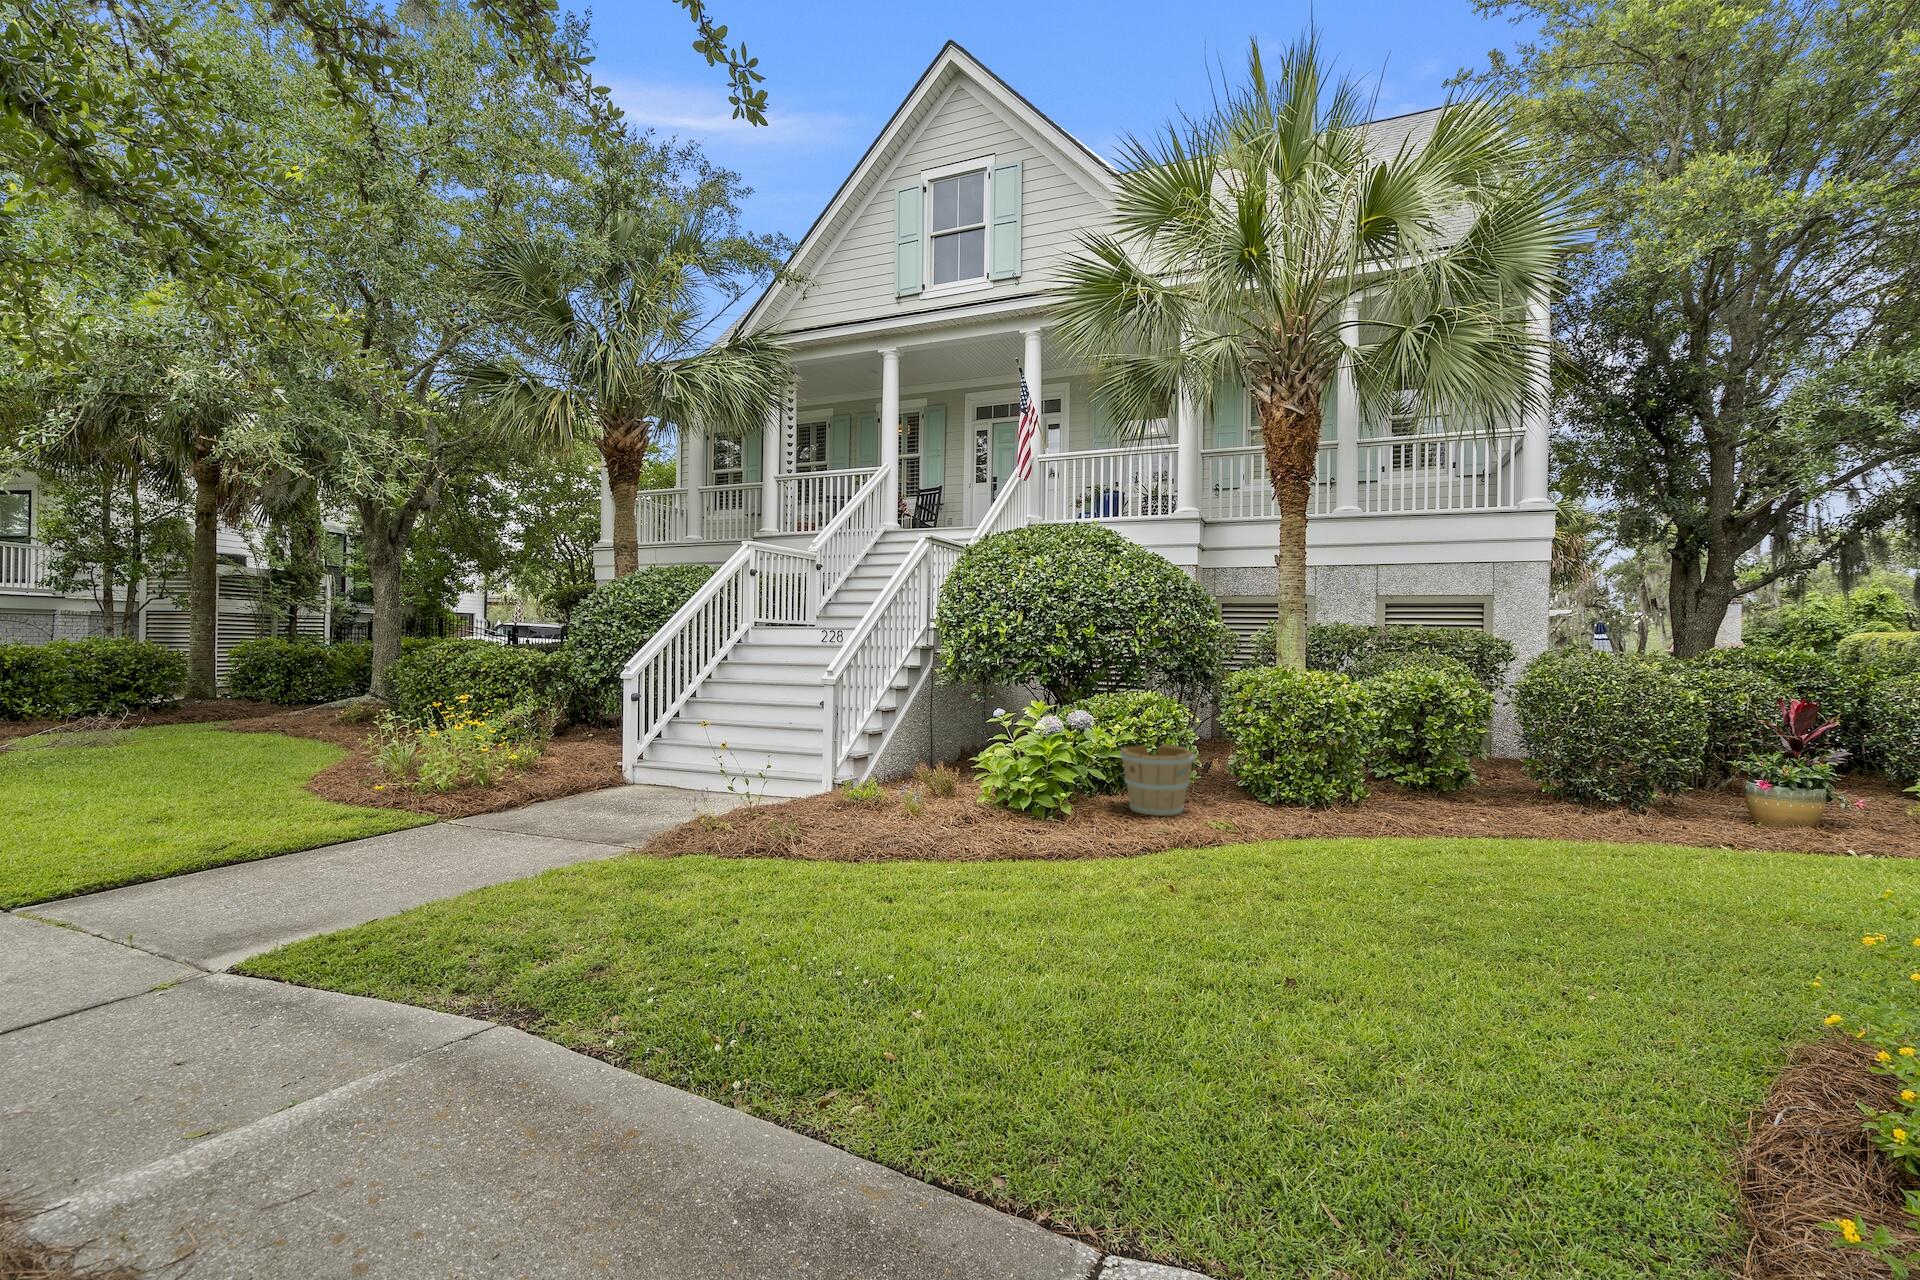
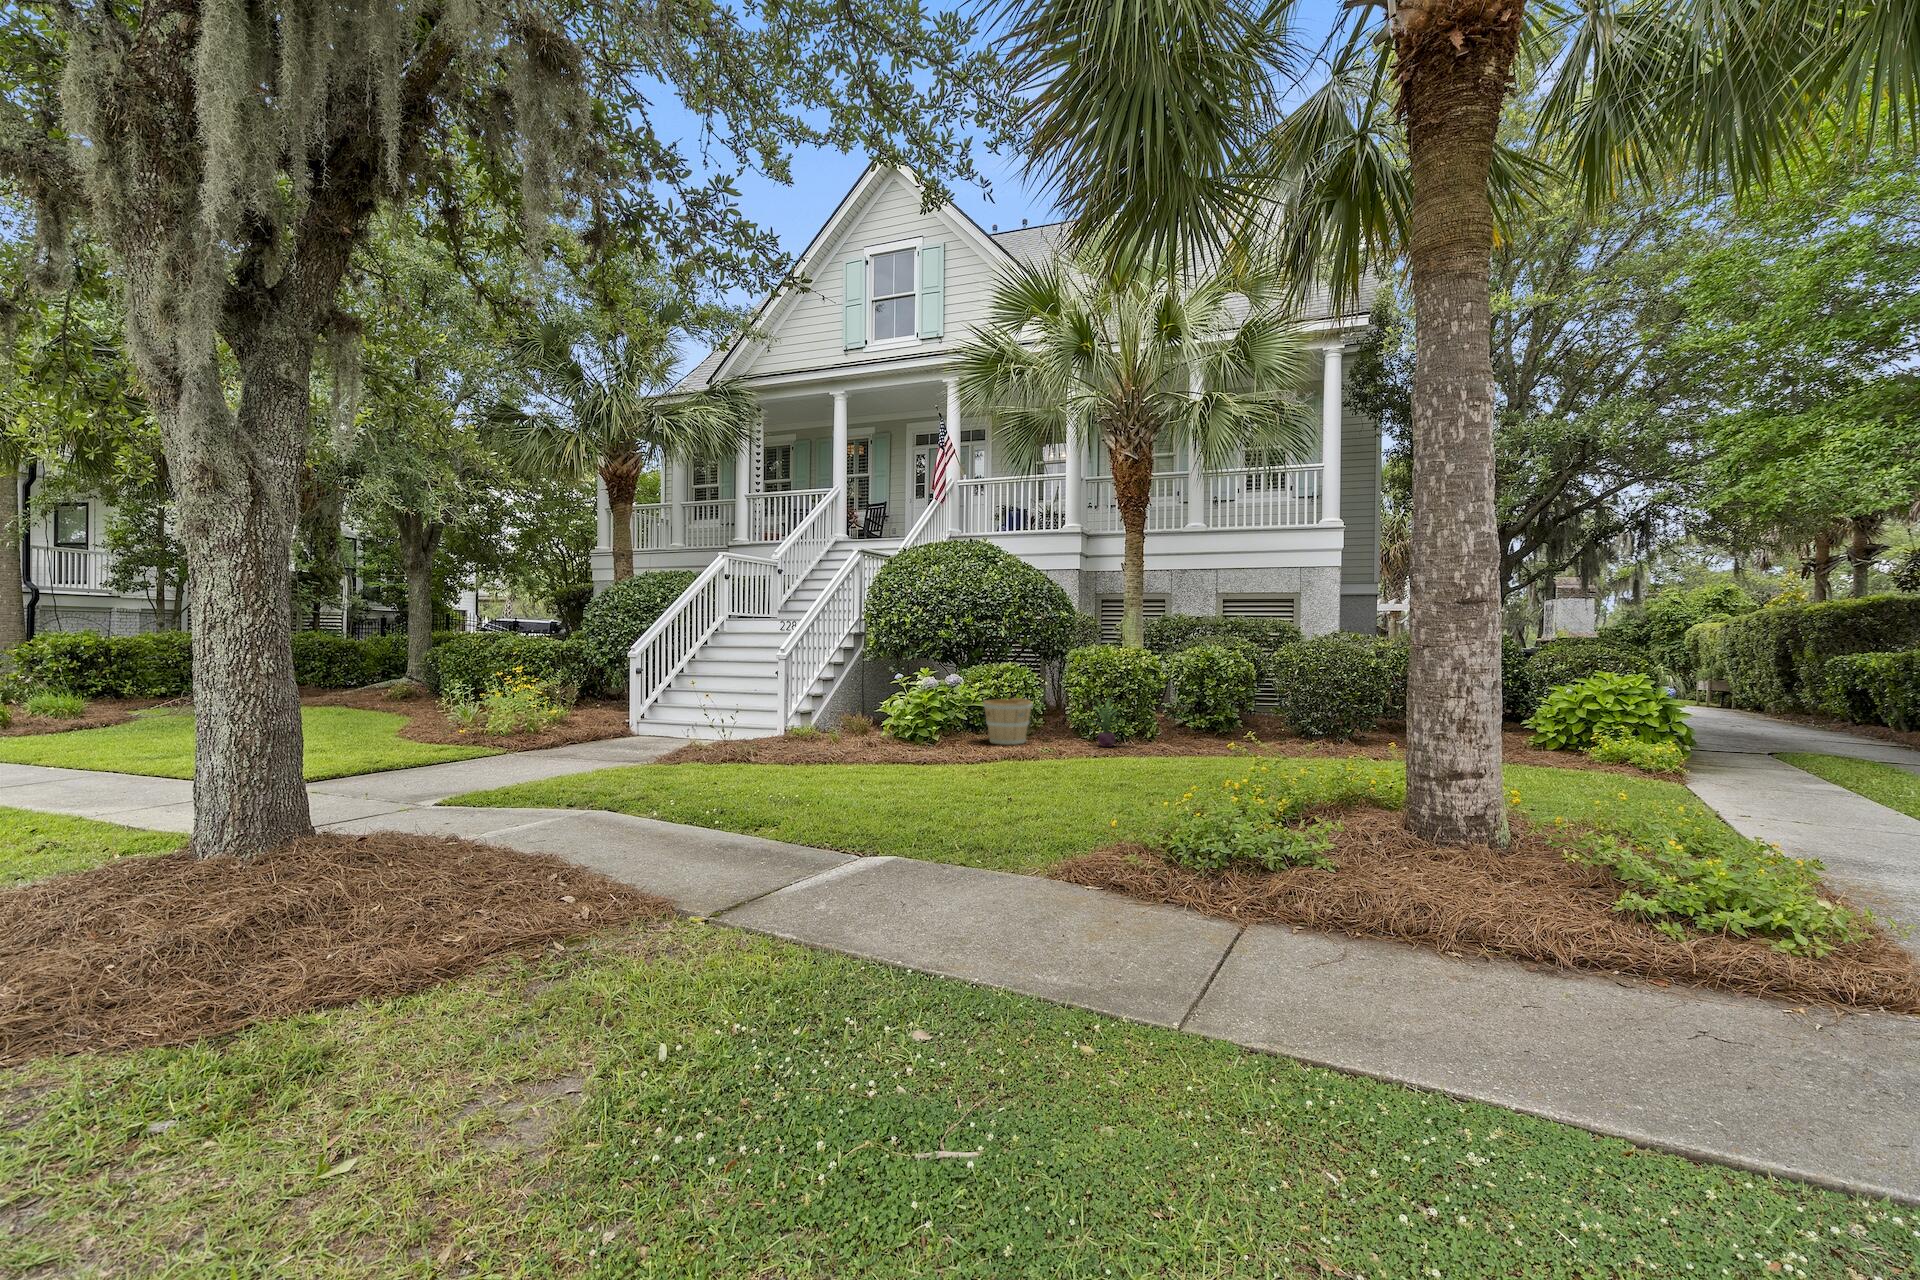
decorative plant: none [1266,748,1350,822] -> present [1092,699,1115,747]

